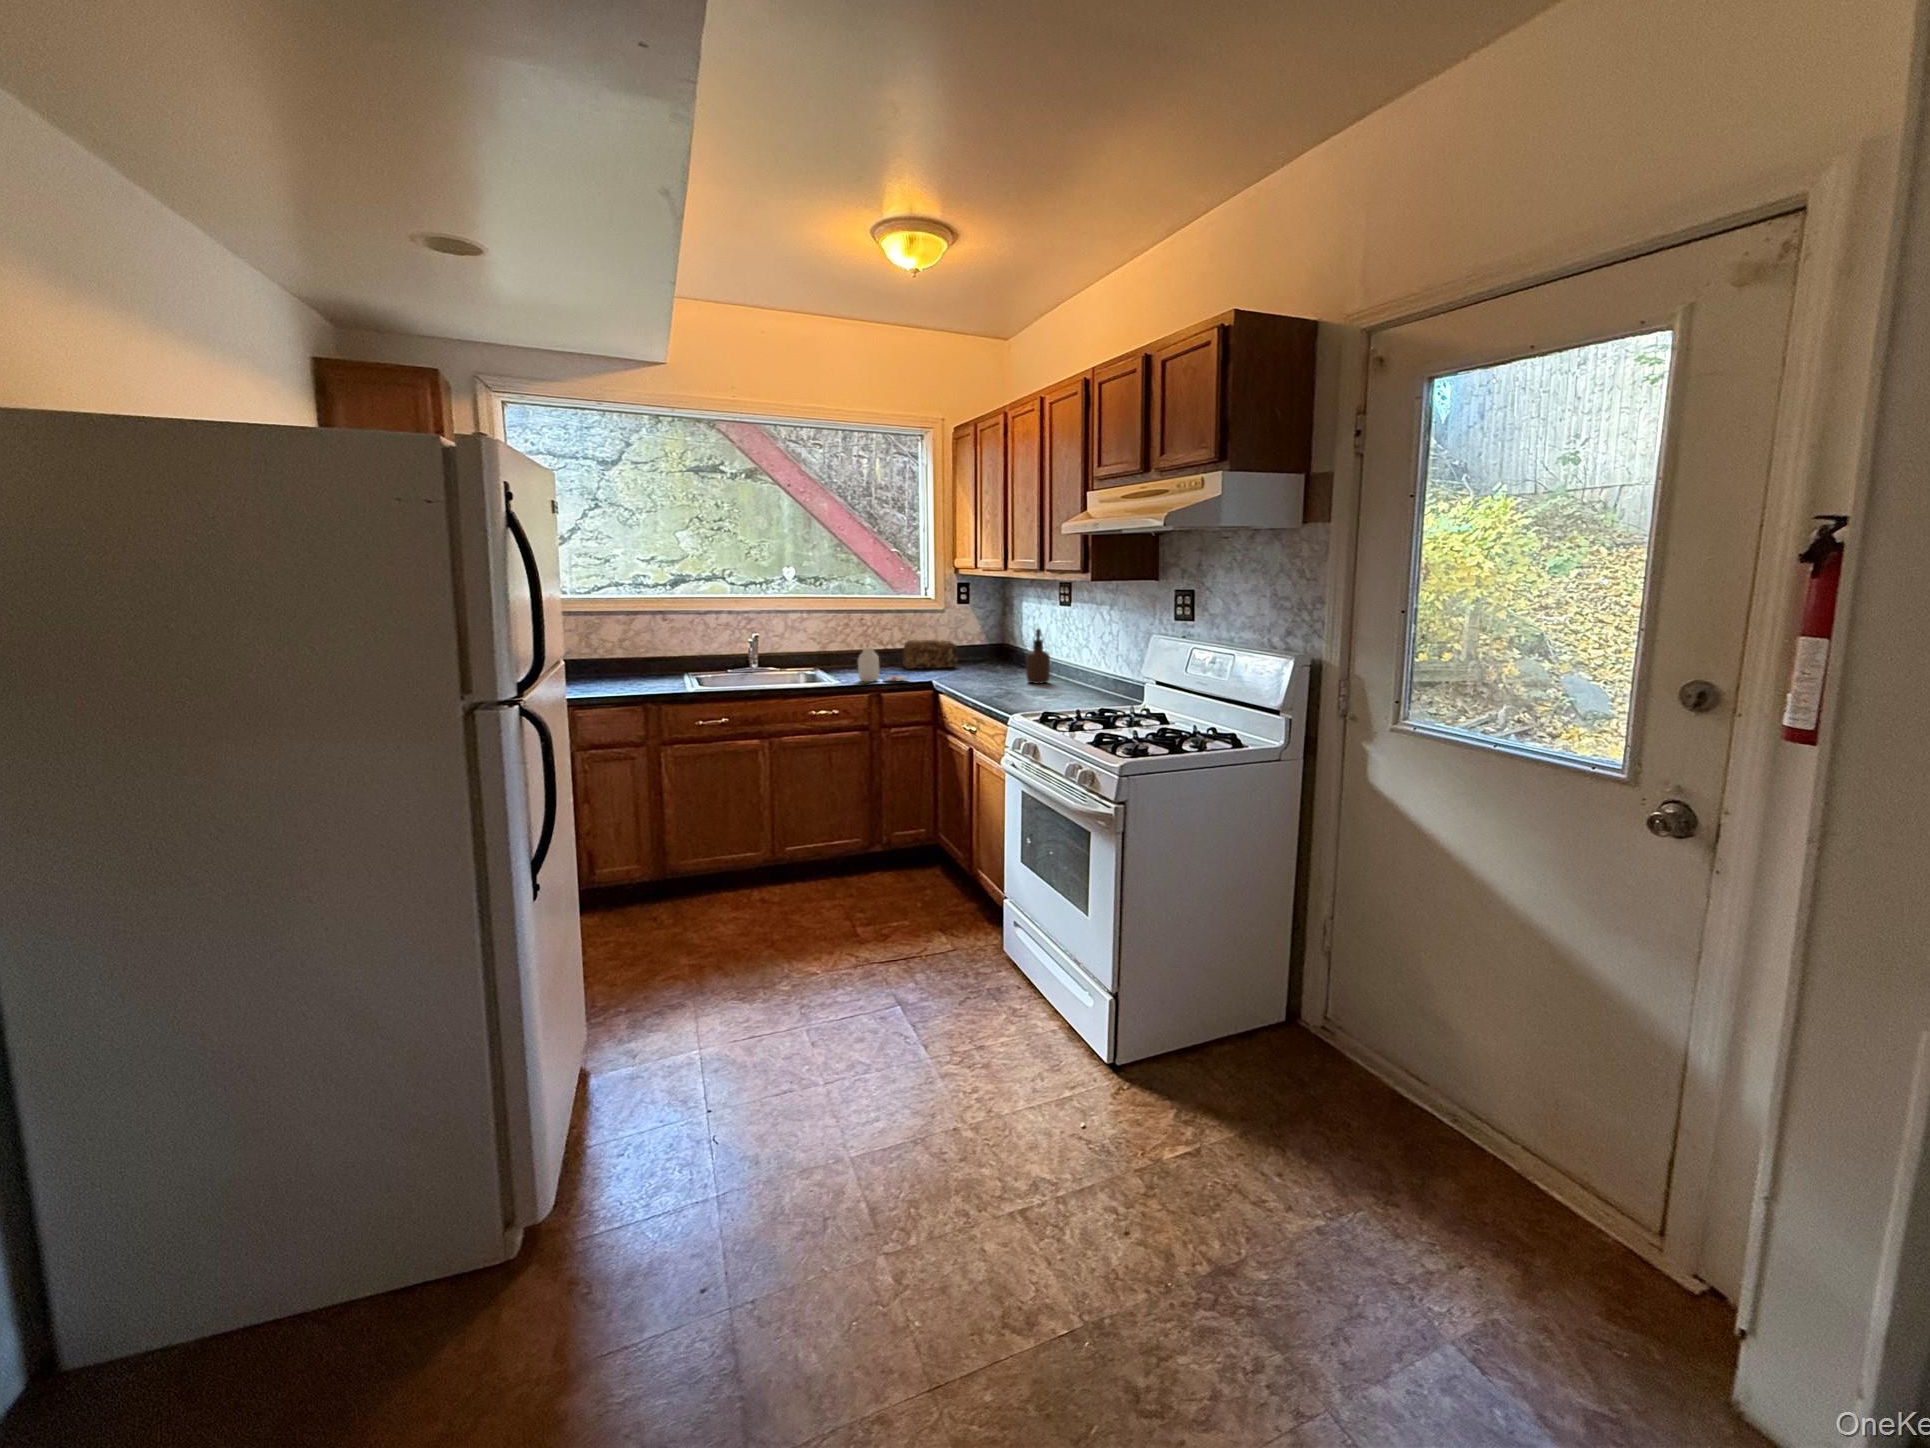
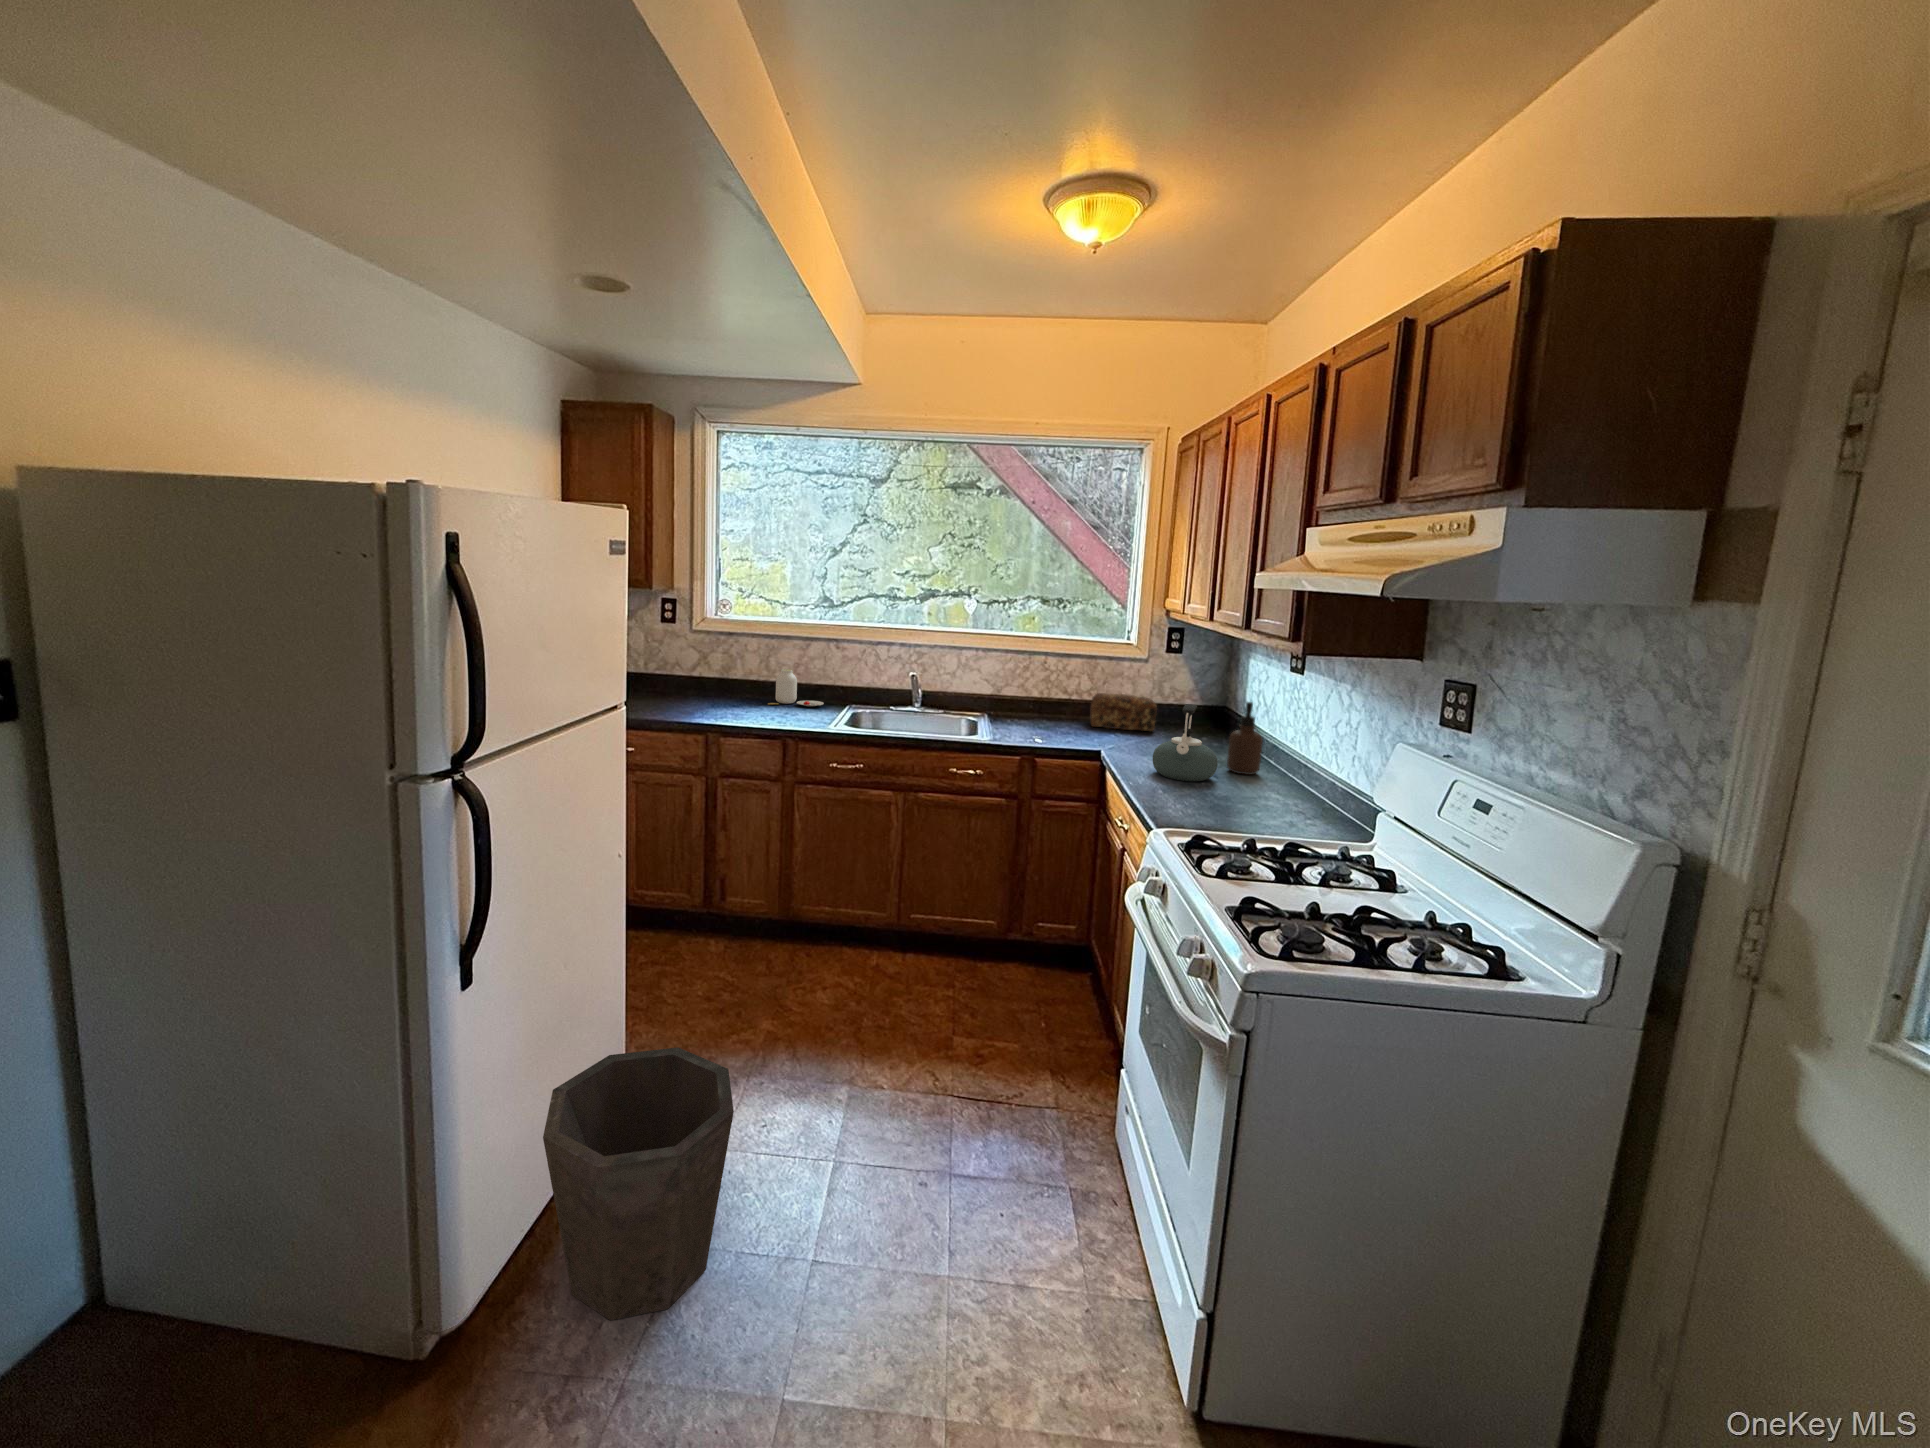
kettle: none [978,634,1025,691] -> present [1153,704,1218,781]
jar: present [858,648,908,683] -> present [768,669,824,706]
waste bin: none [580,953,756,1169] -> present [543,1047,734,1320]

